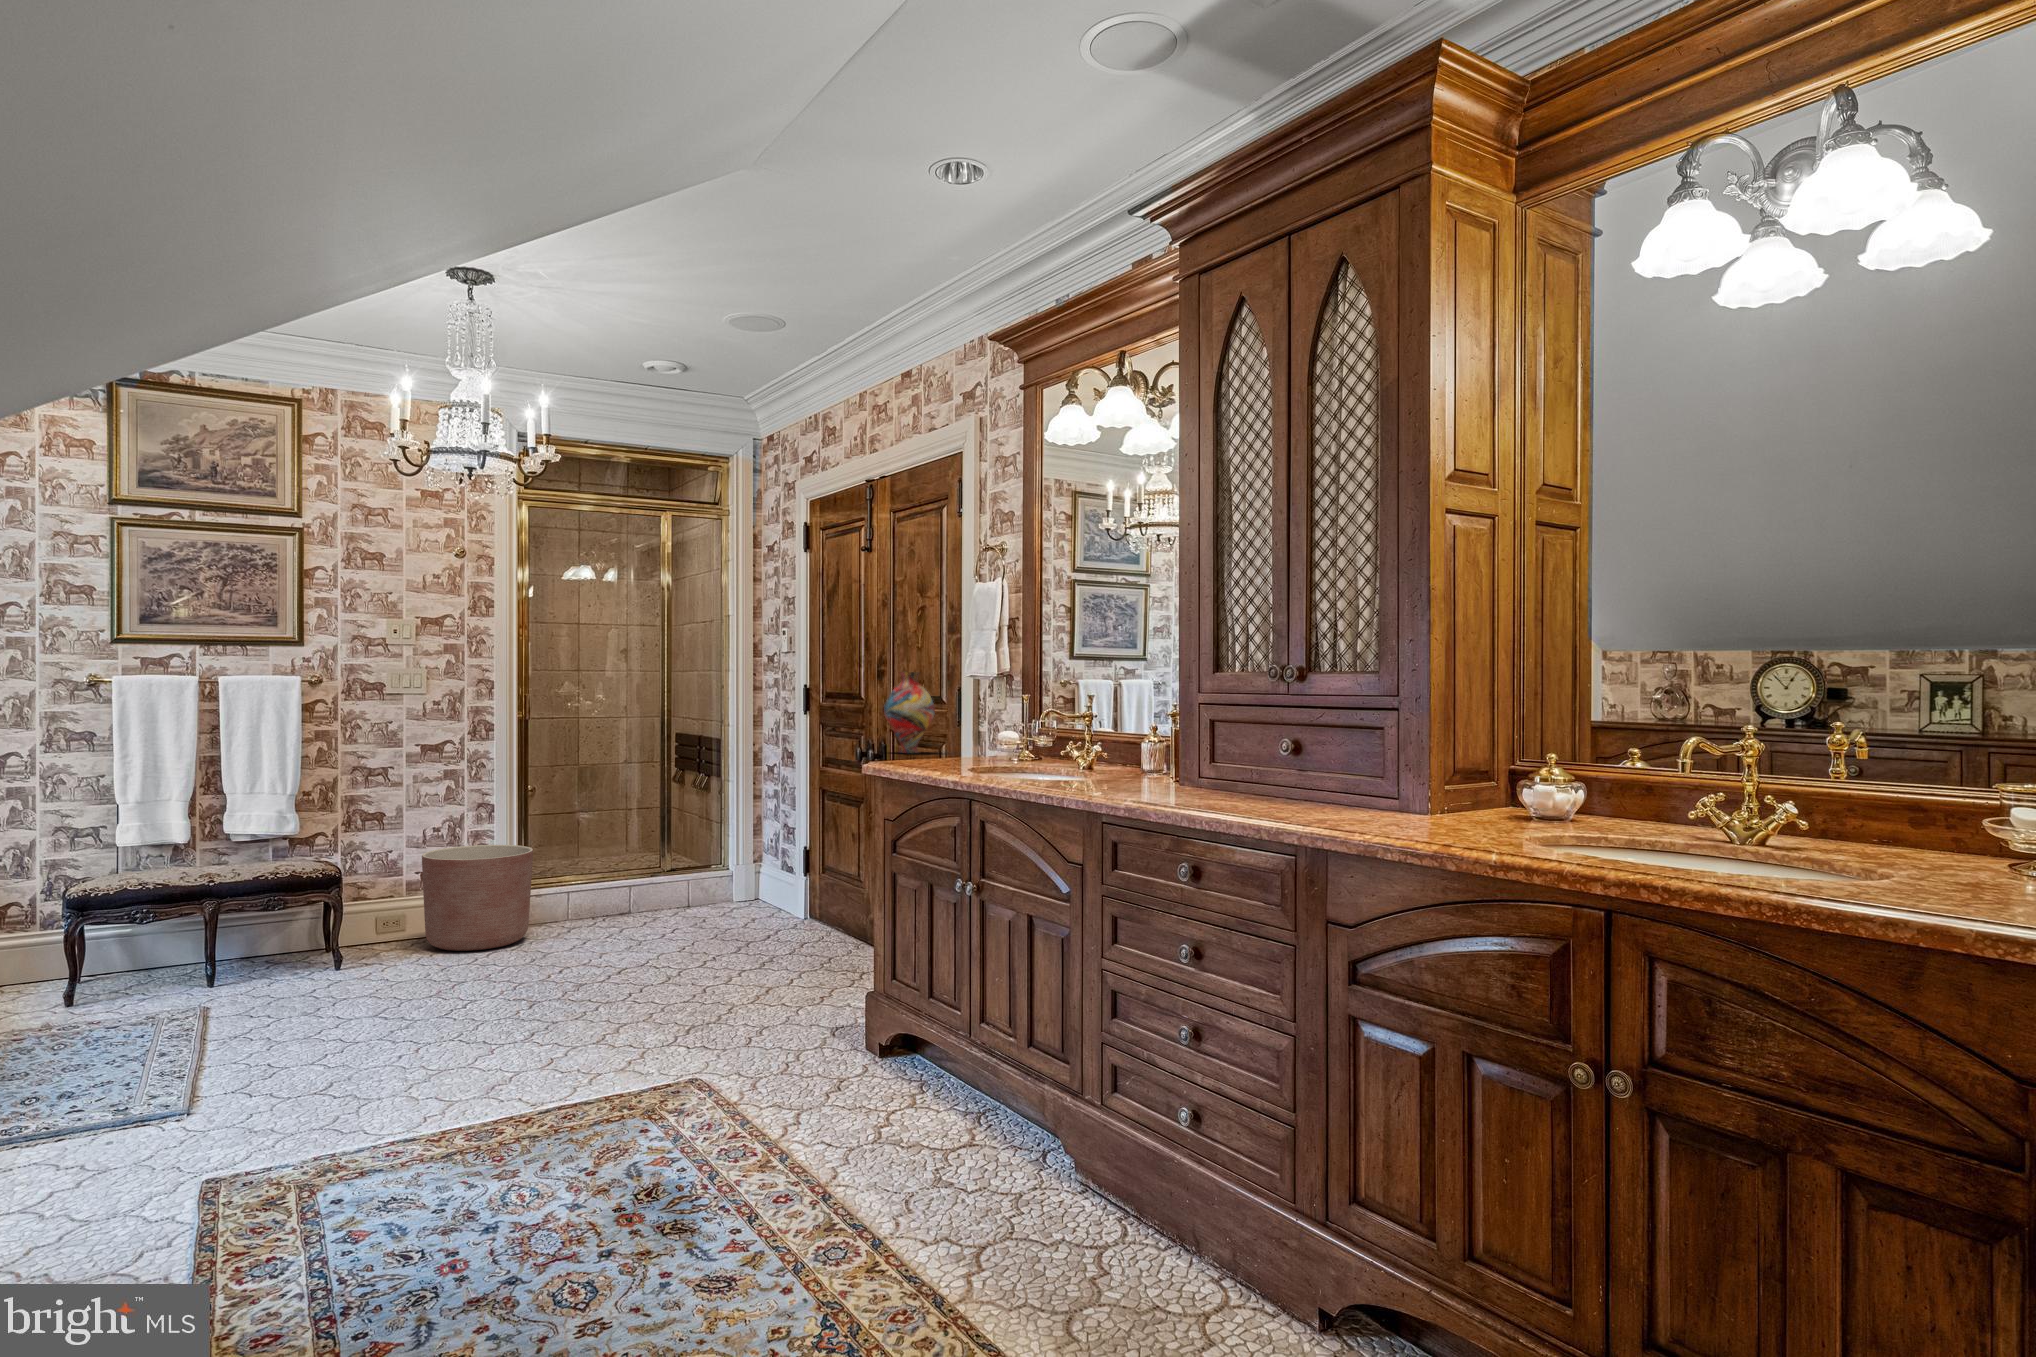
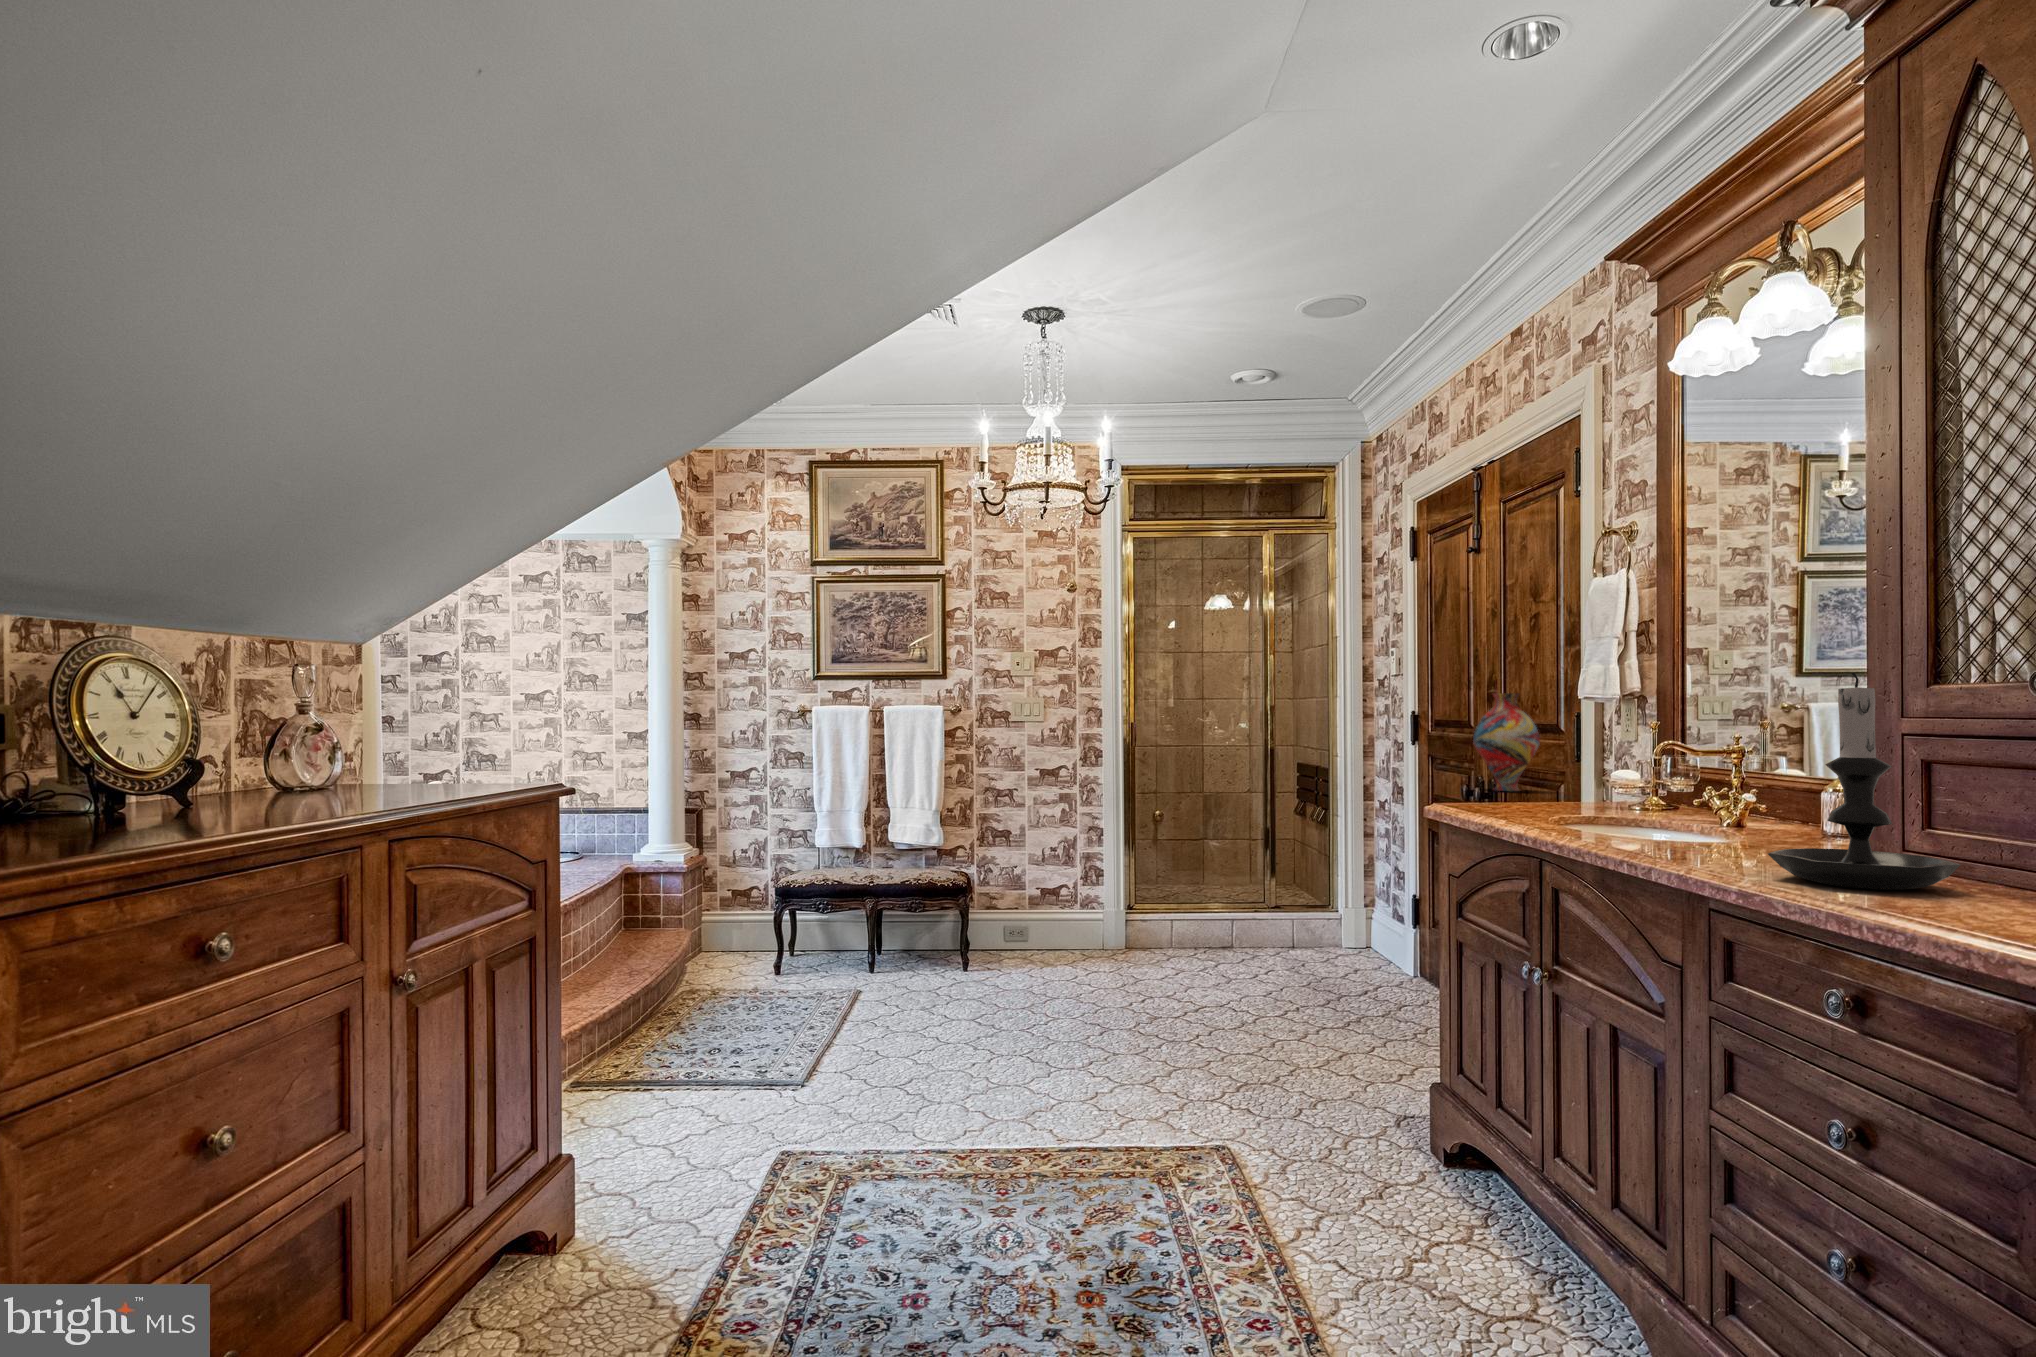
candle holder: none [1136,666,1234,803] -> present [1768,673,1960,890]
planter: present [422,845,533,951] -> none [1038,863,1134,962]

